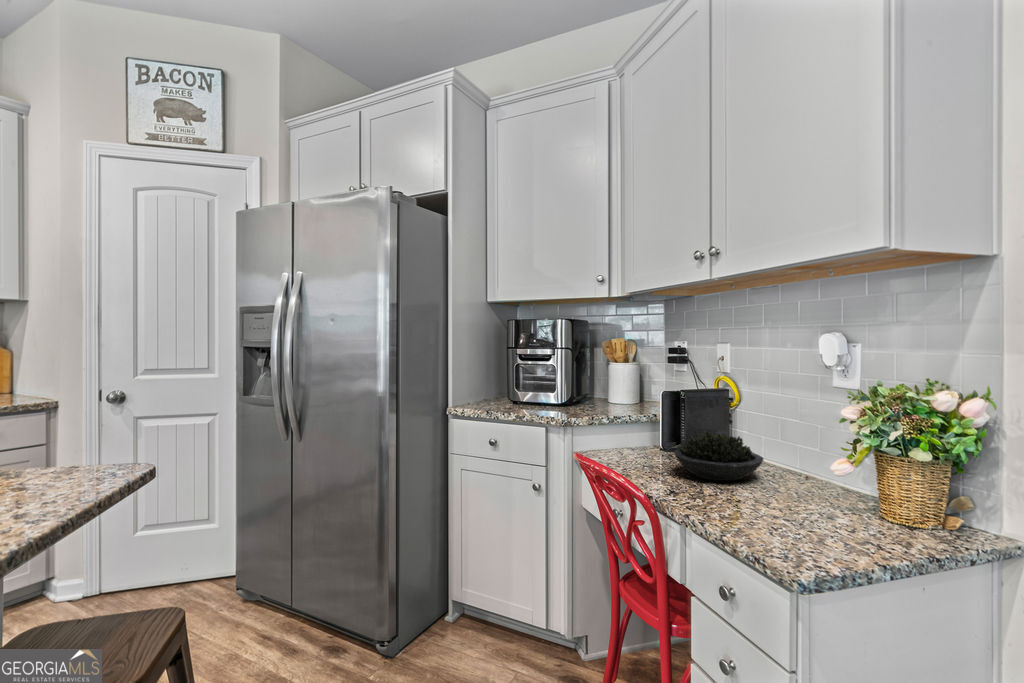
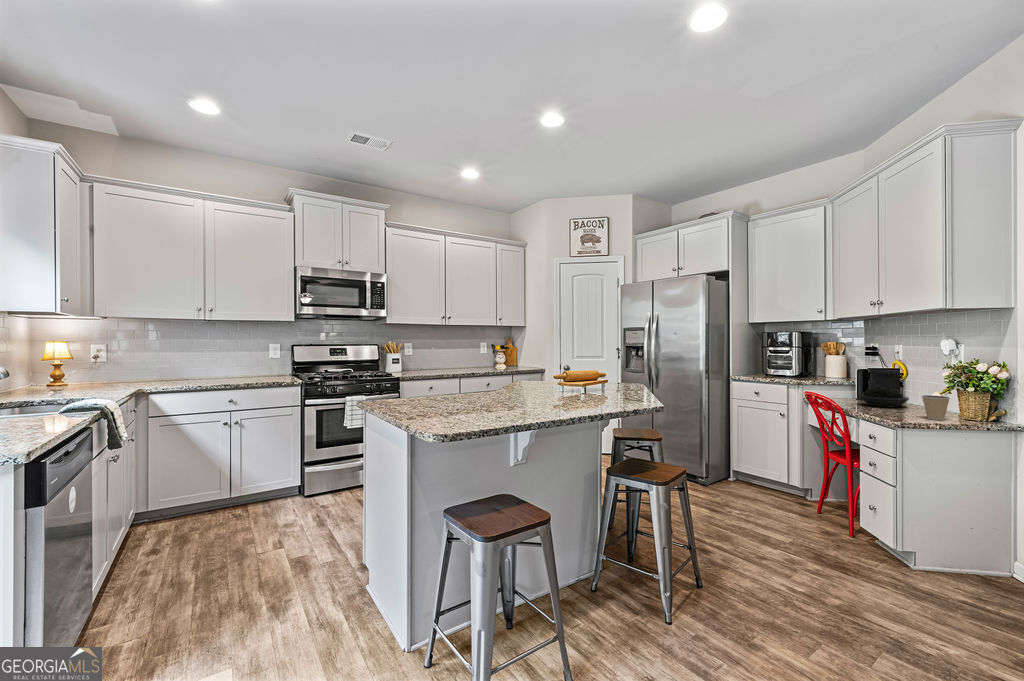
coffee cup: none [827,470,890,540] -> present [922,395,950,420]

